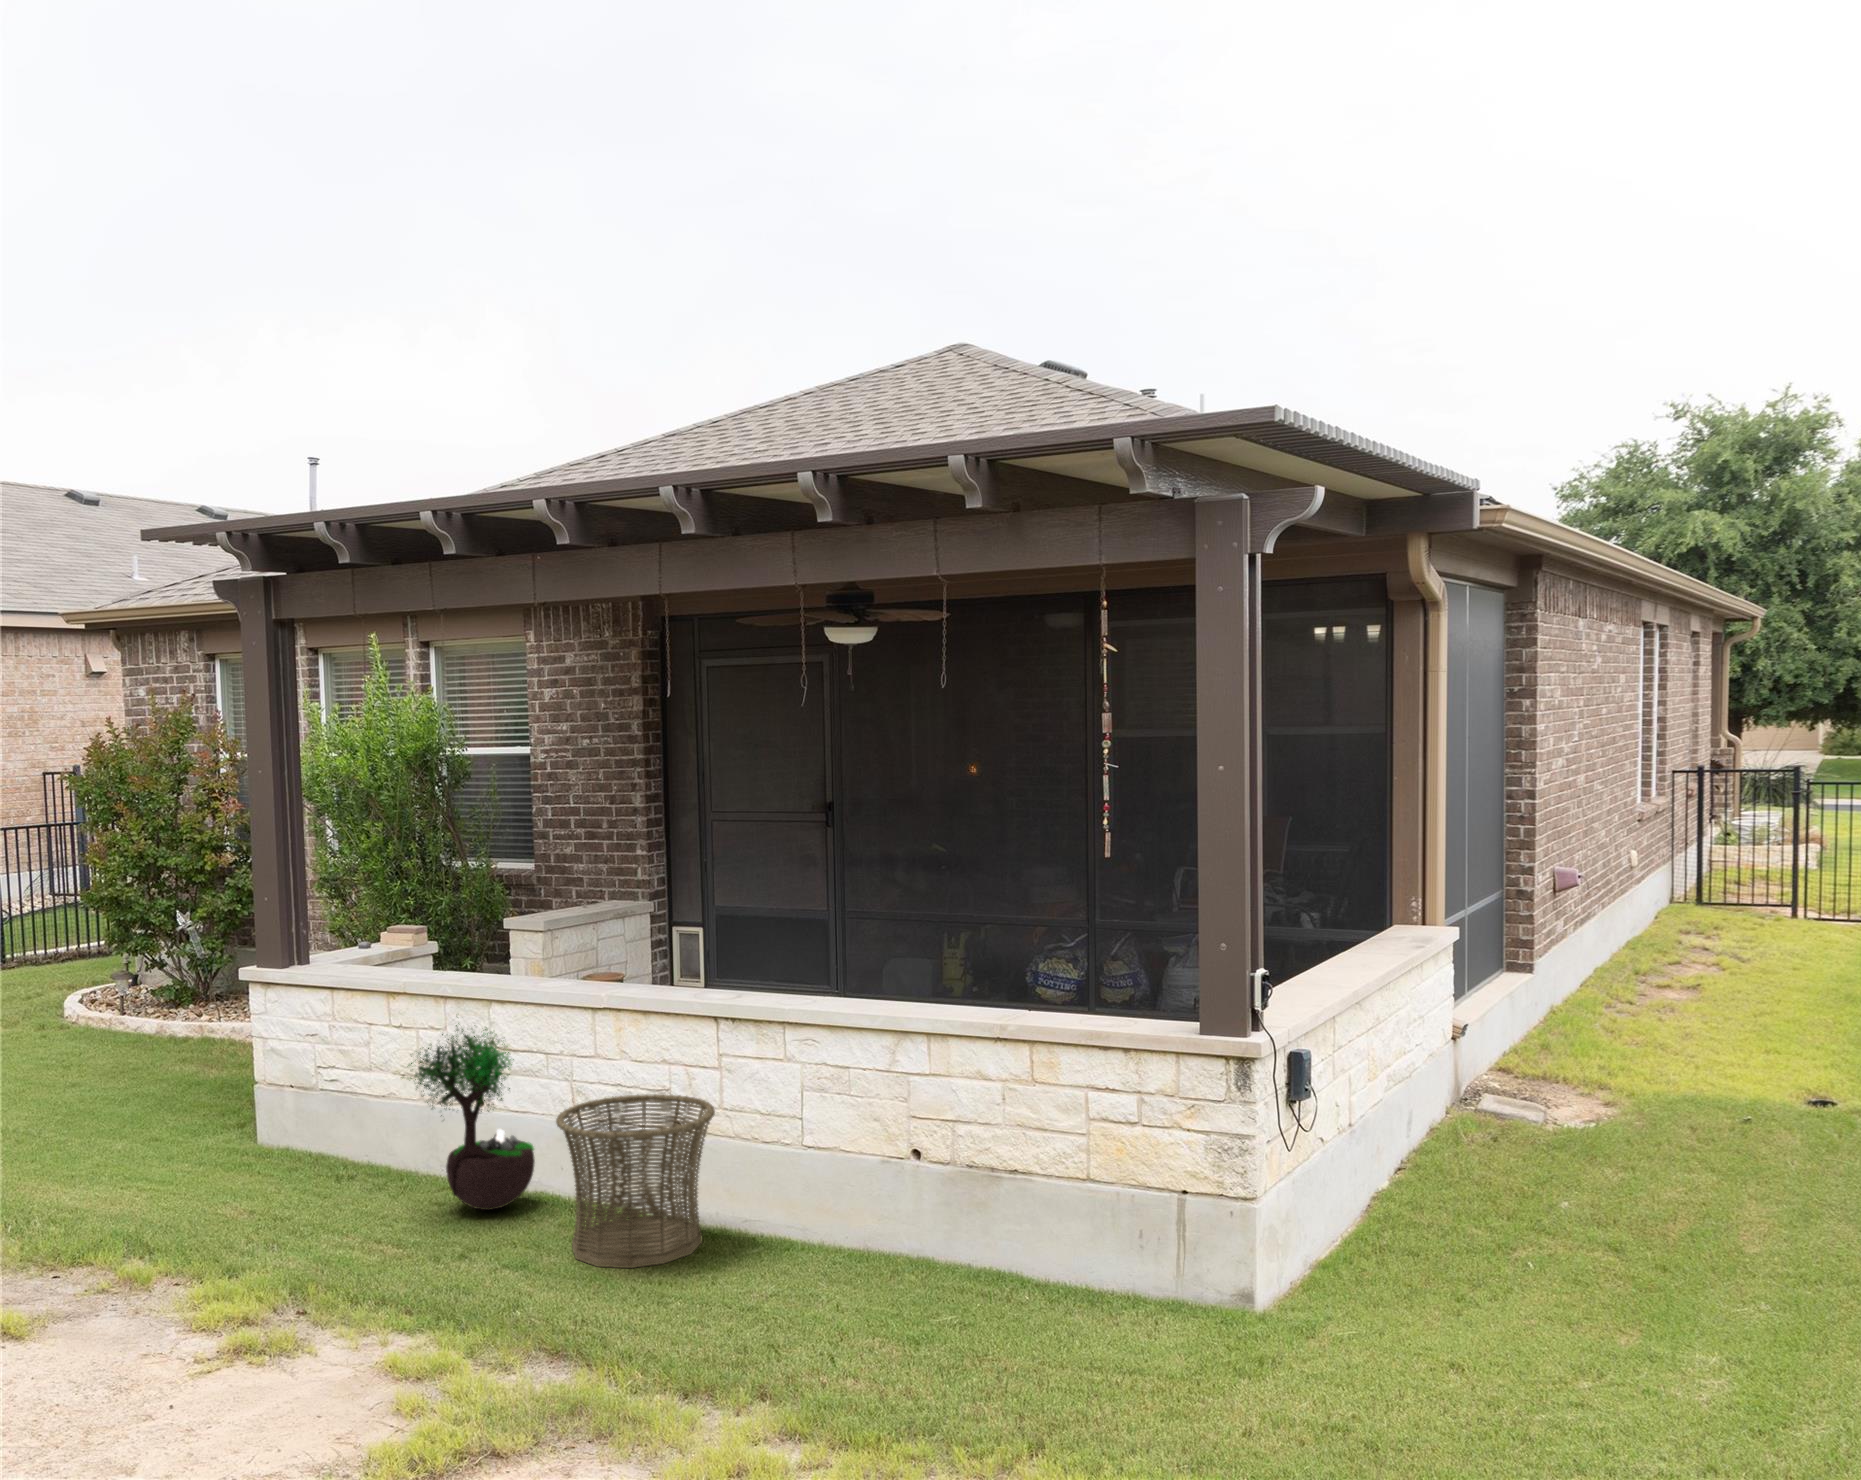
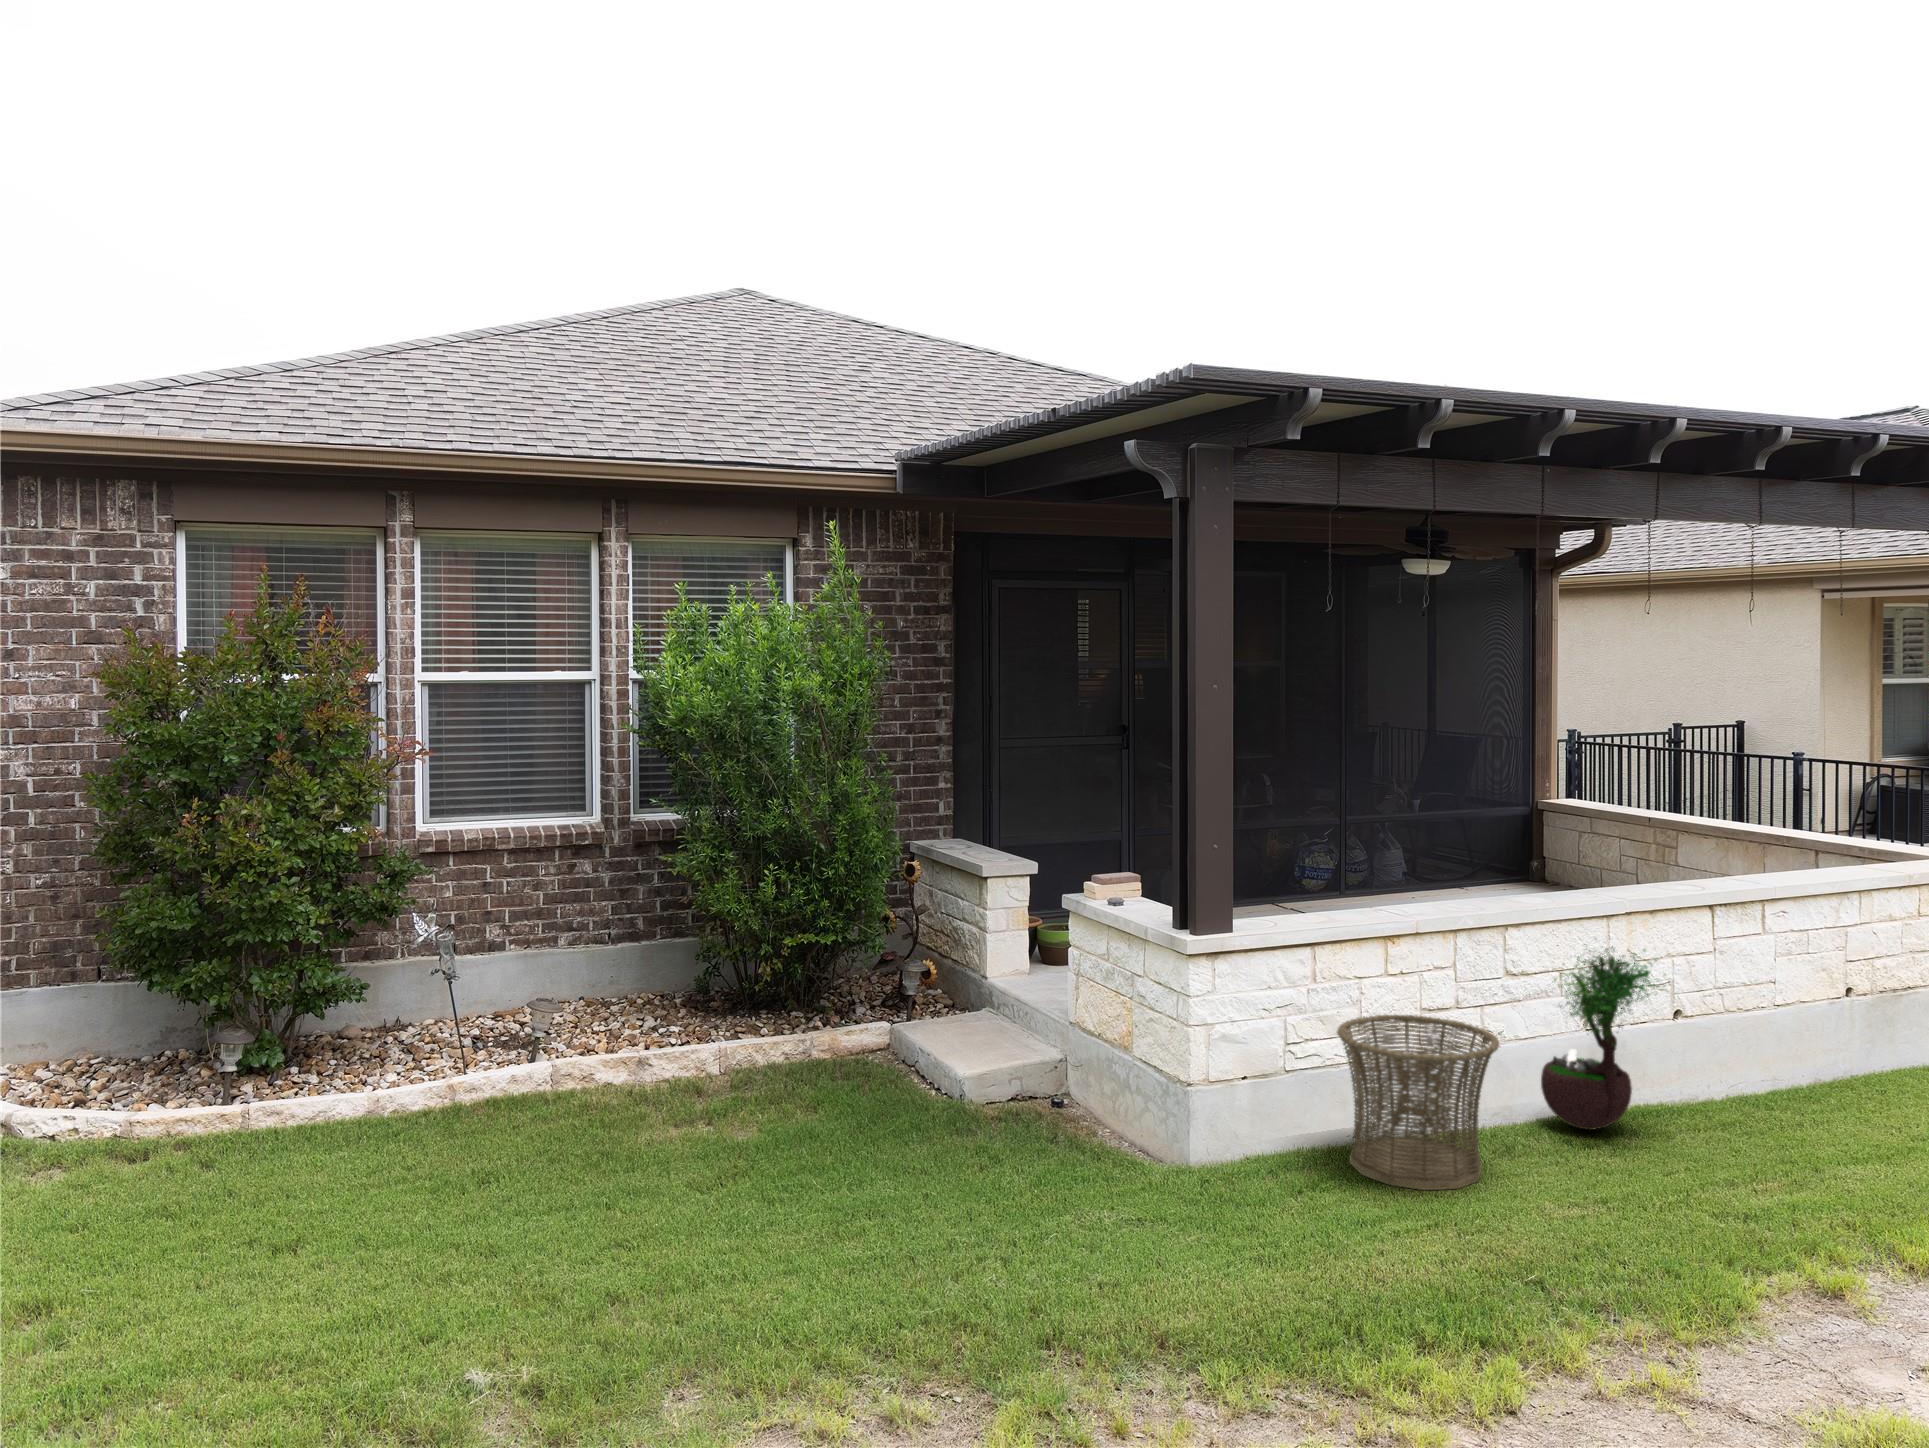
basket: present [556,1094,715,1268] -> present [1337,1015,1499,1190]

